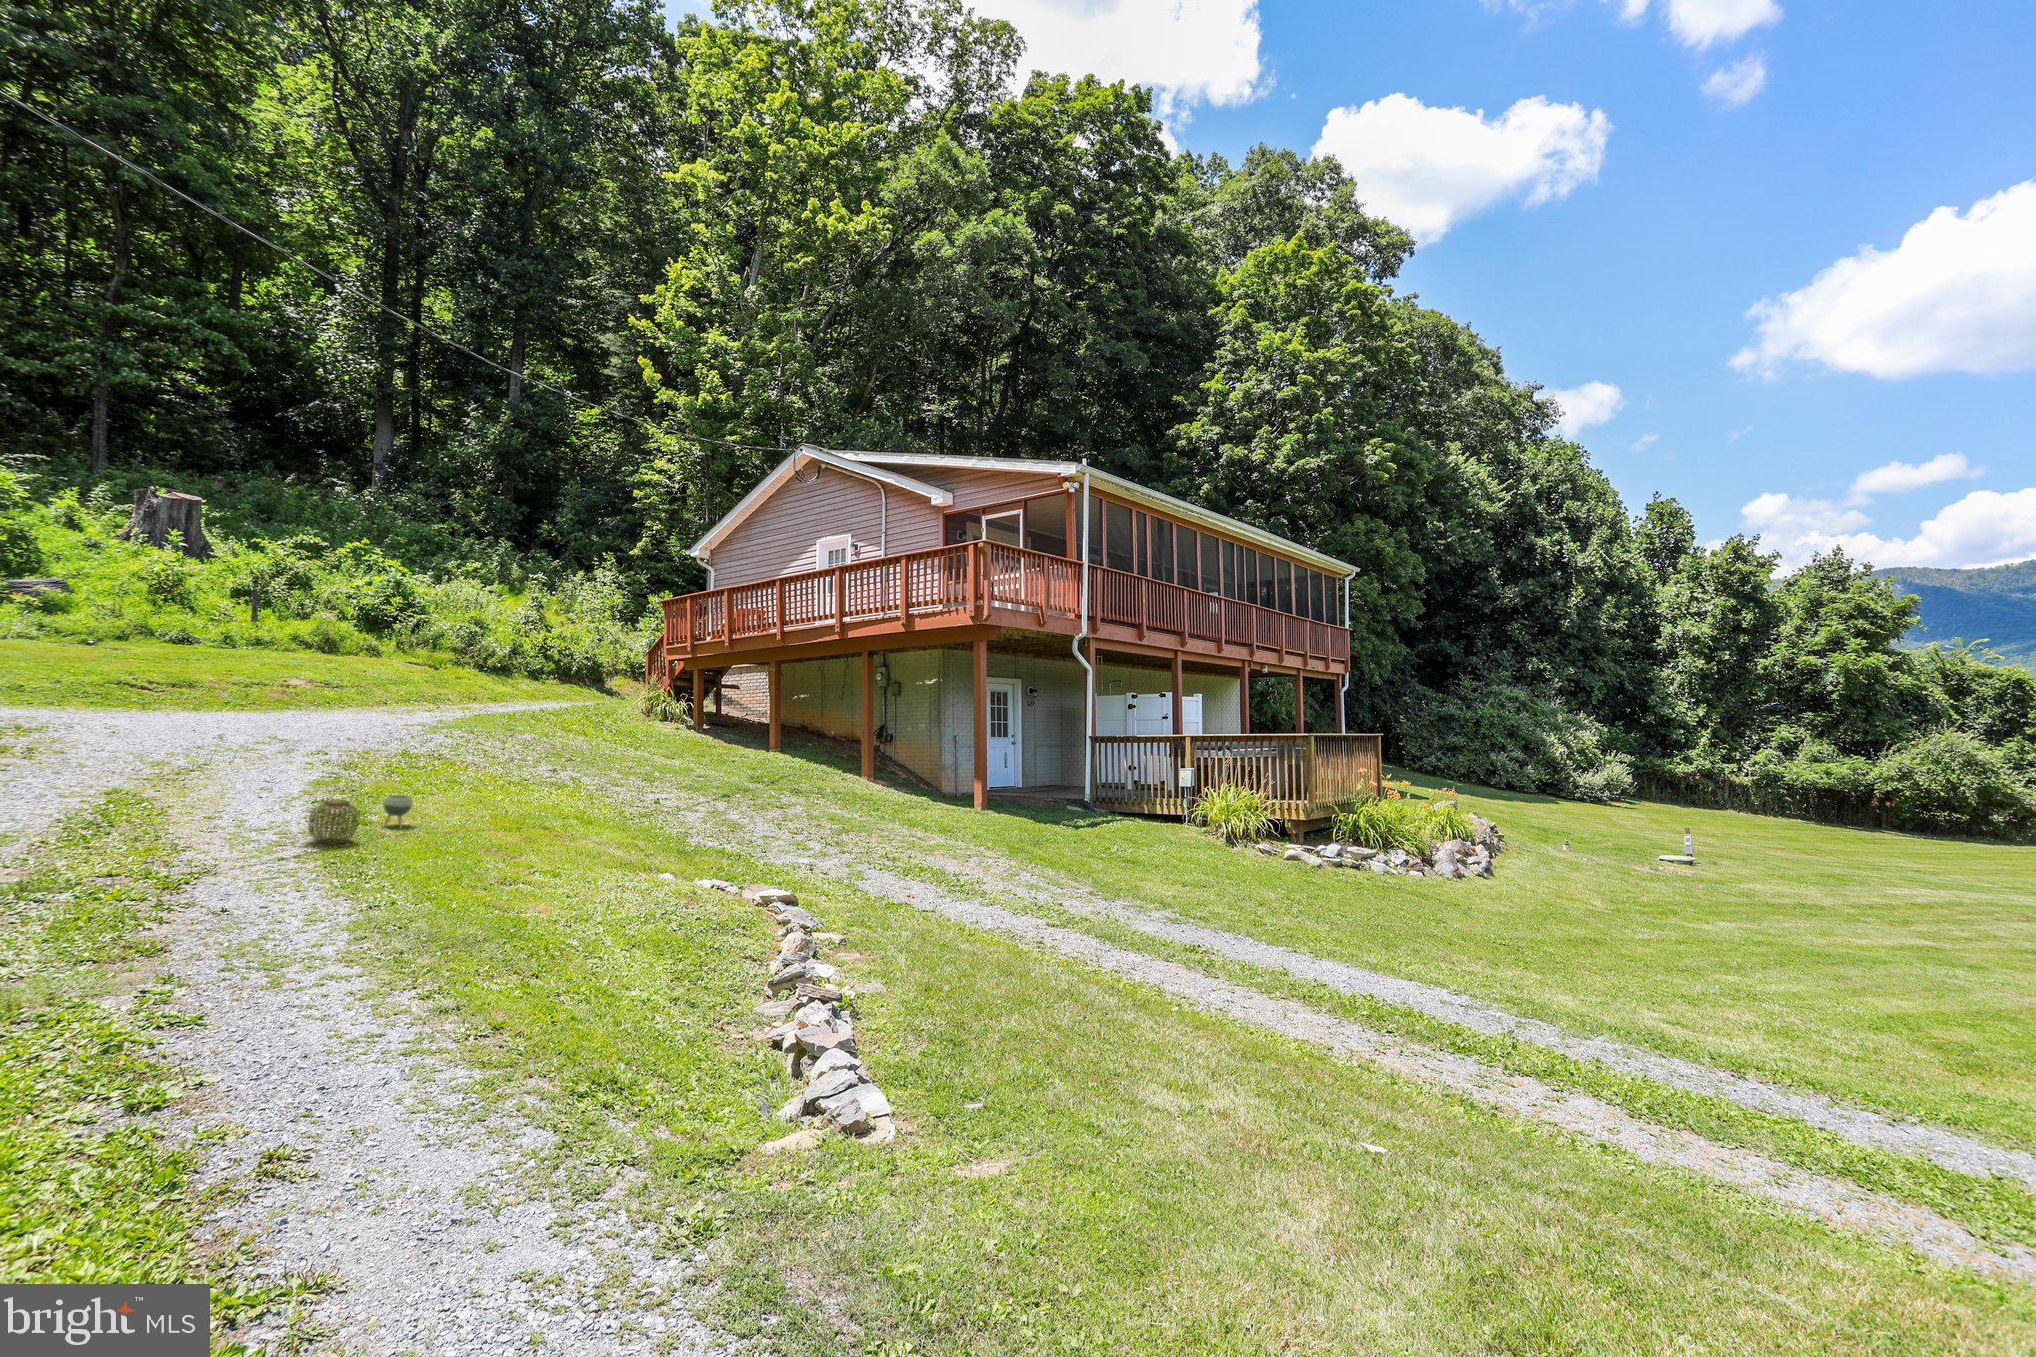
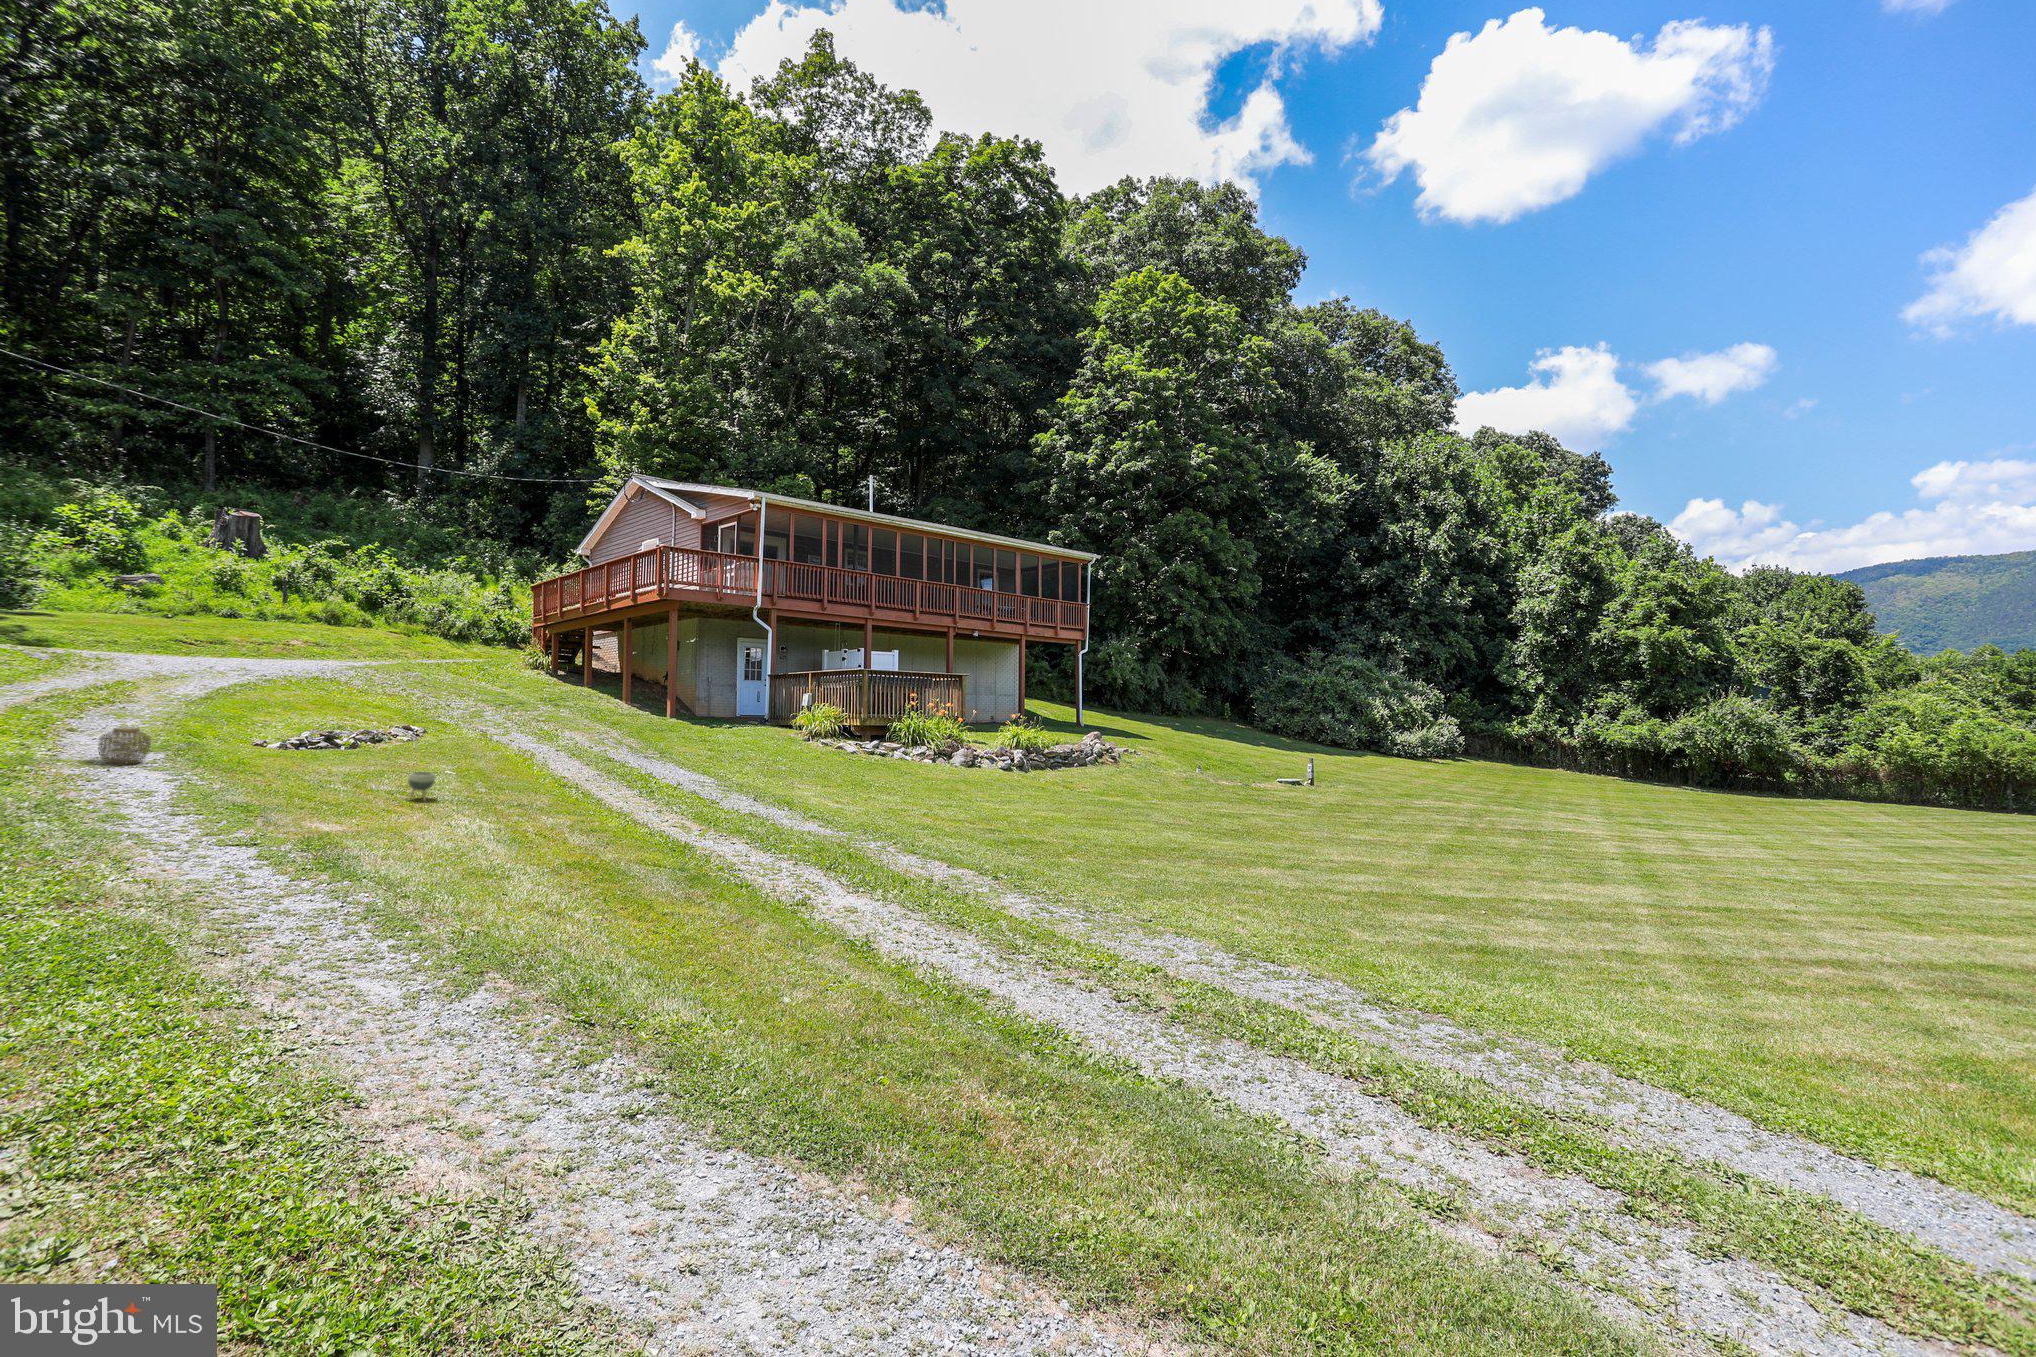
woven basket: present [308,799,359,845] -> present [98,727,151,765]

